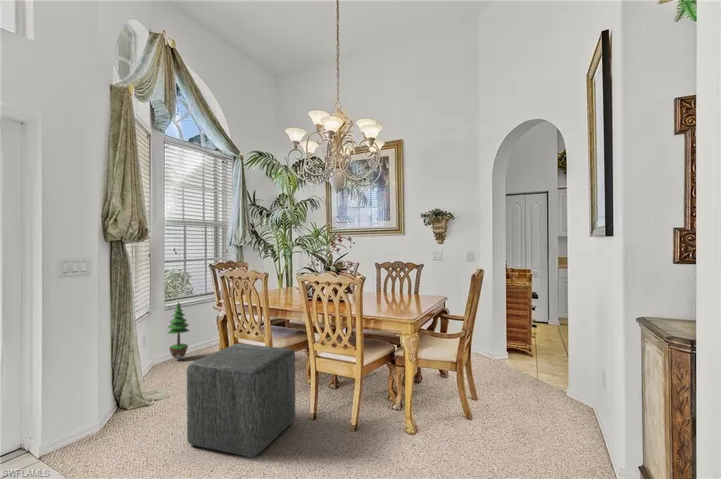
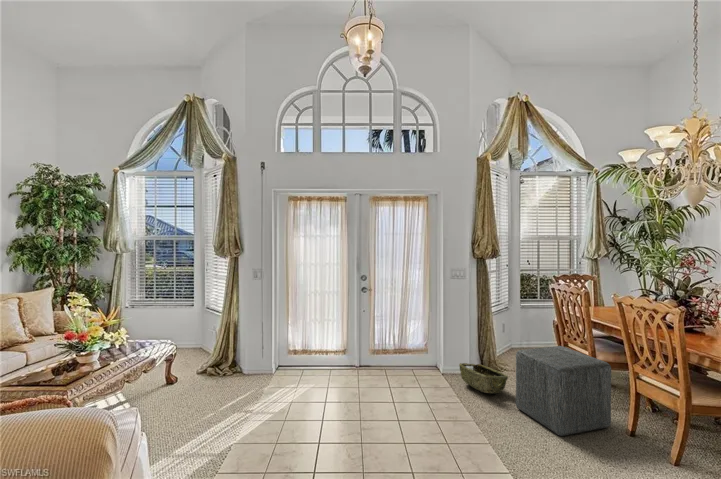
potted tree: present [168,302,189,360] -> none [522,302,540,350]
woven basket: none [85,401,170,443] -> present [459,363,508,393]

